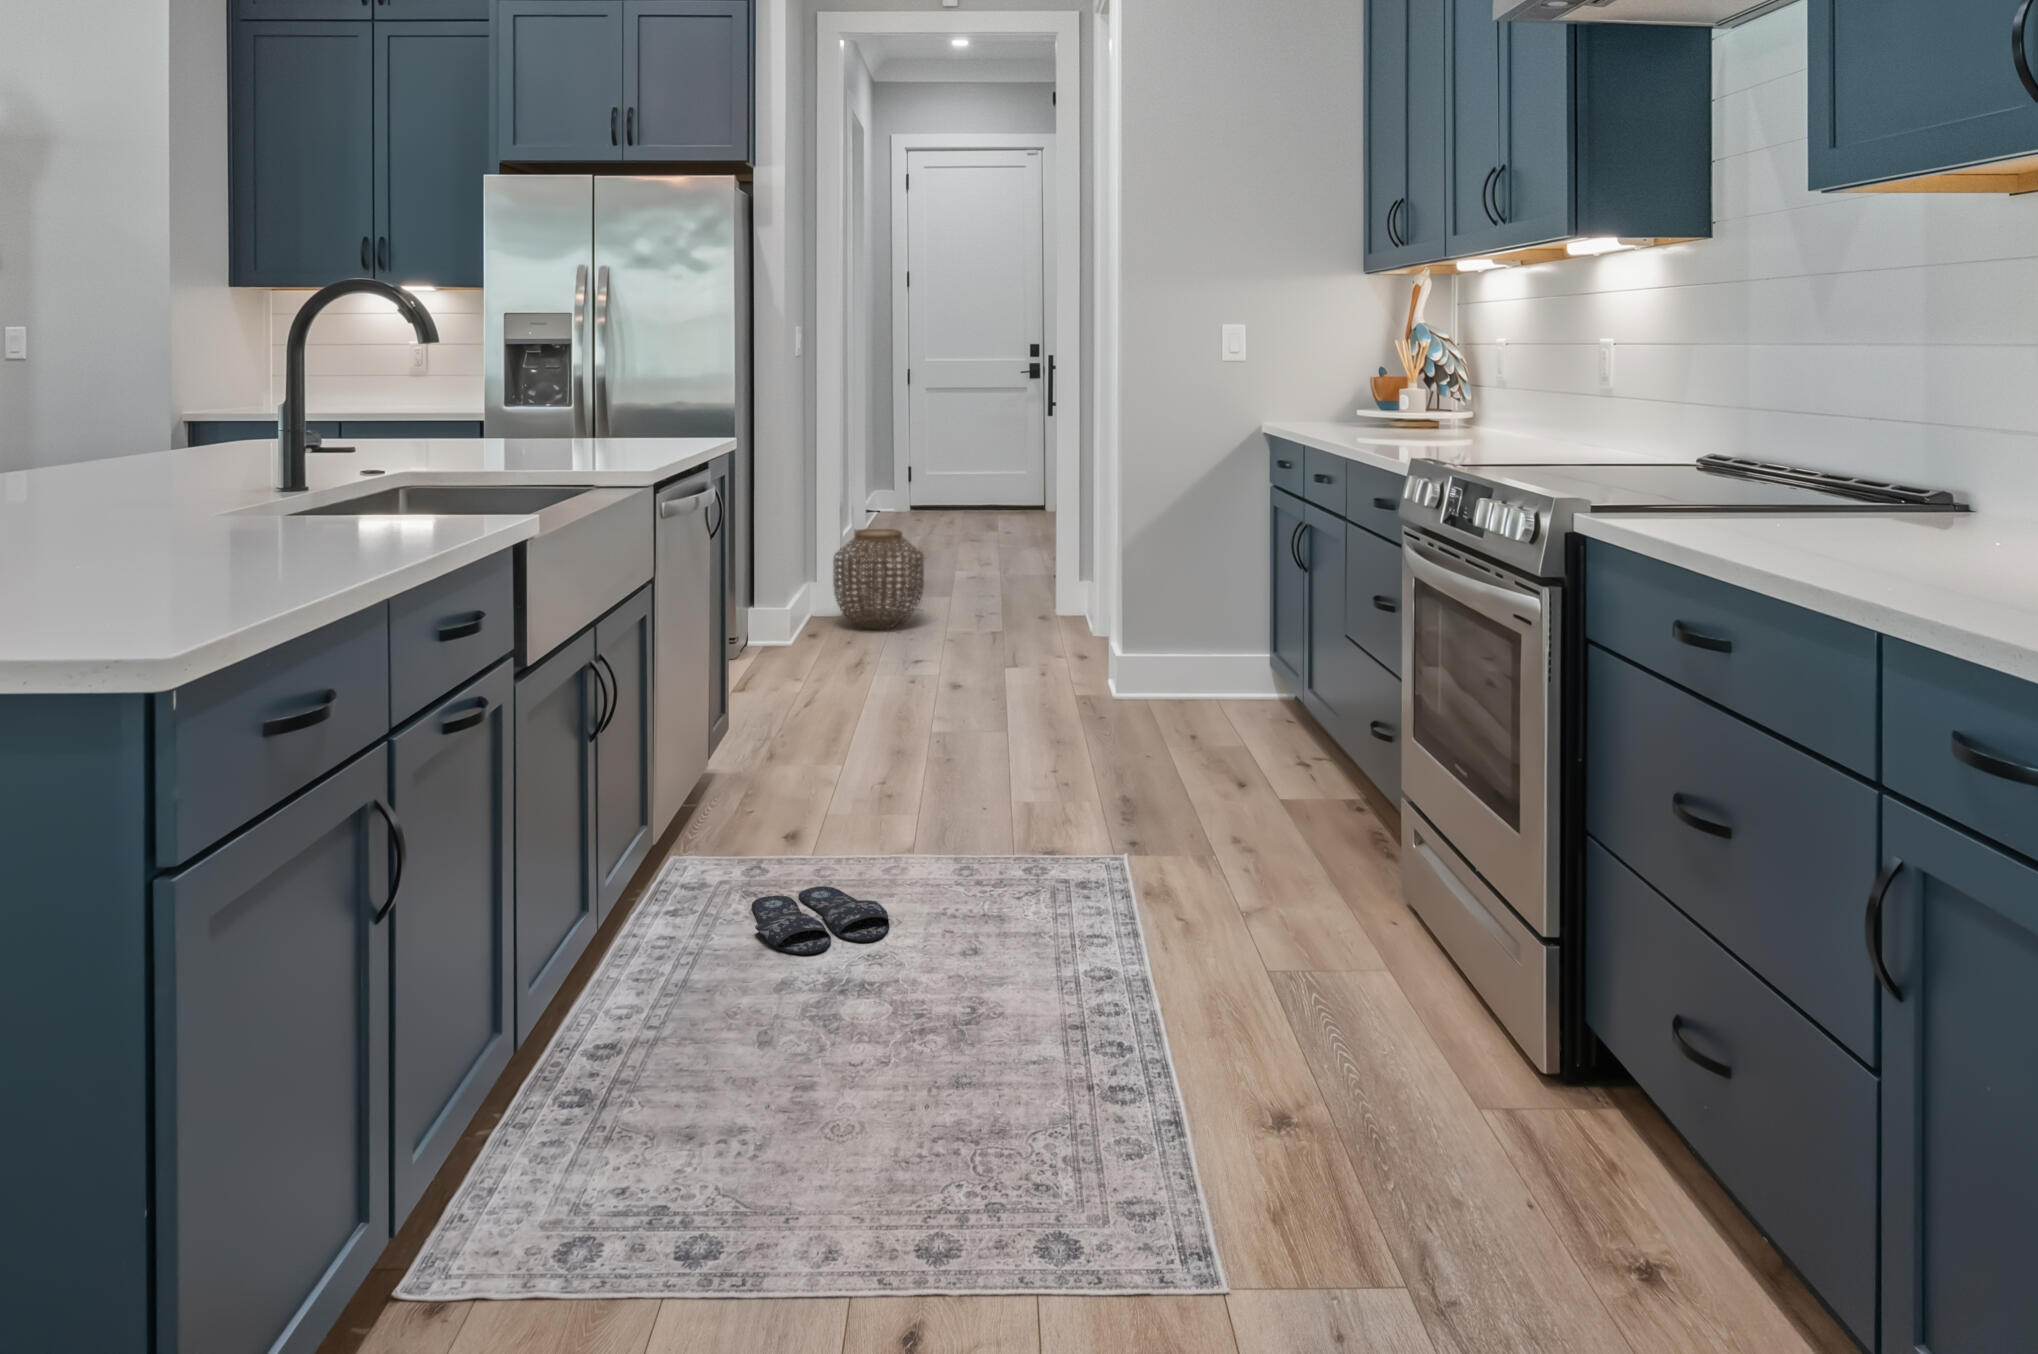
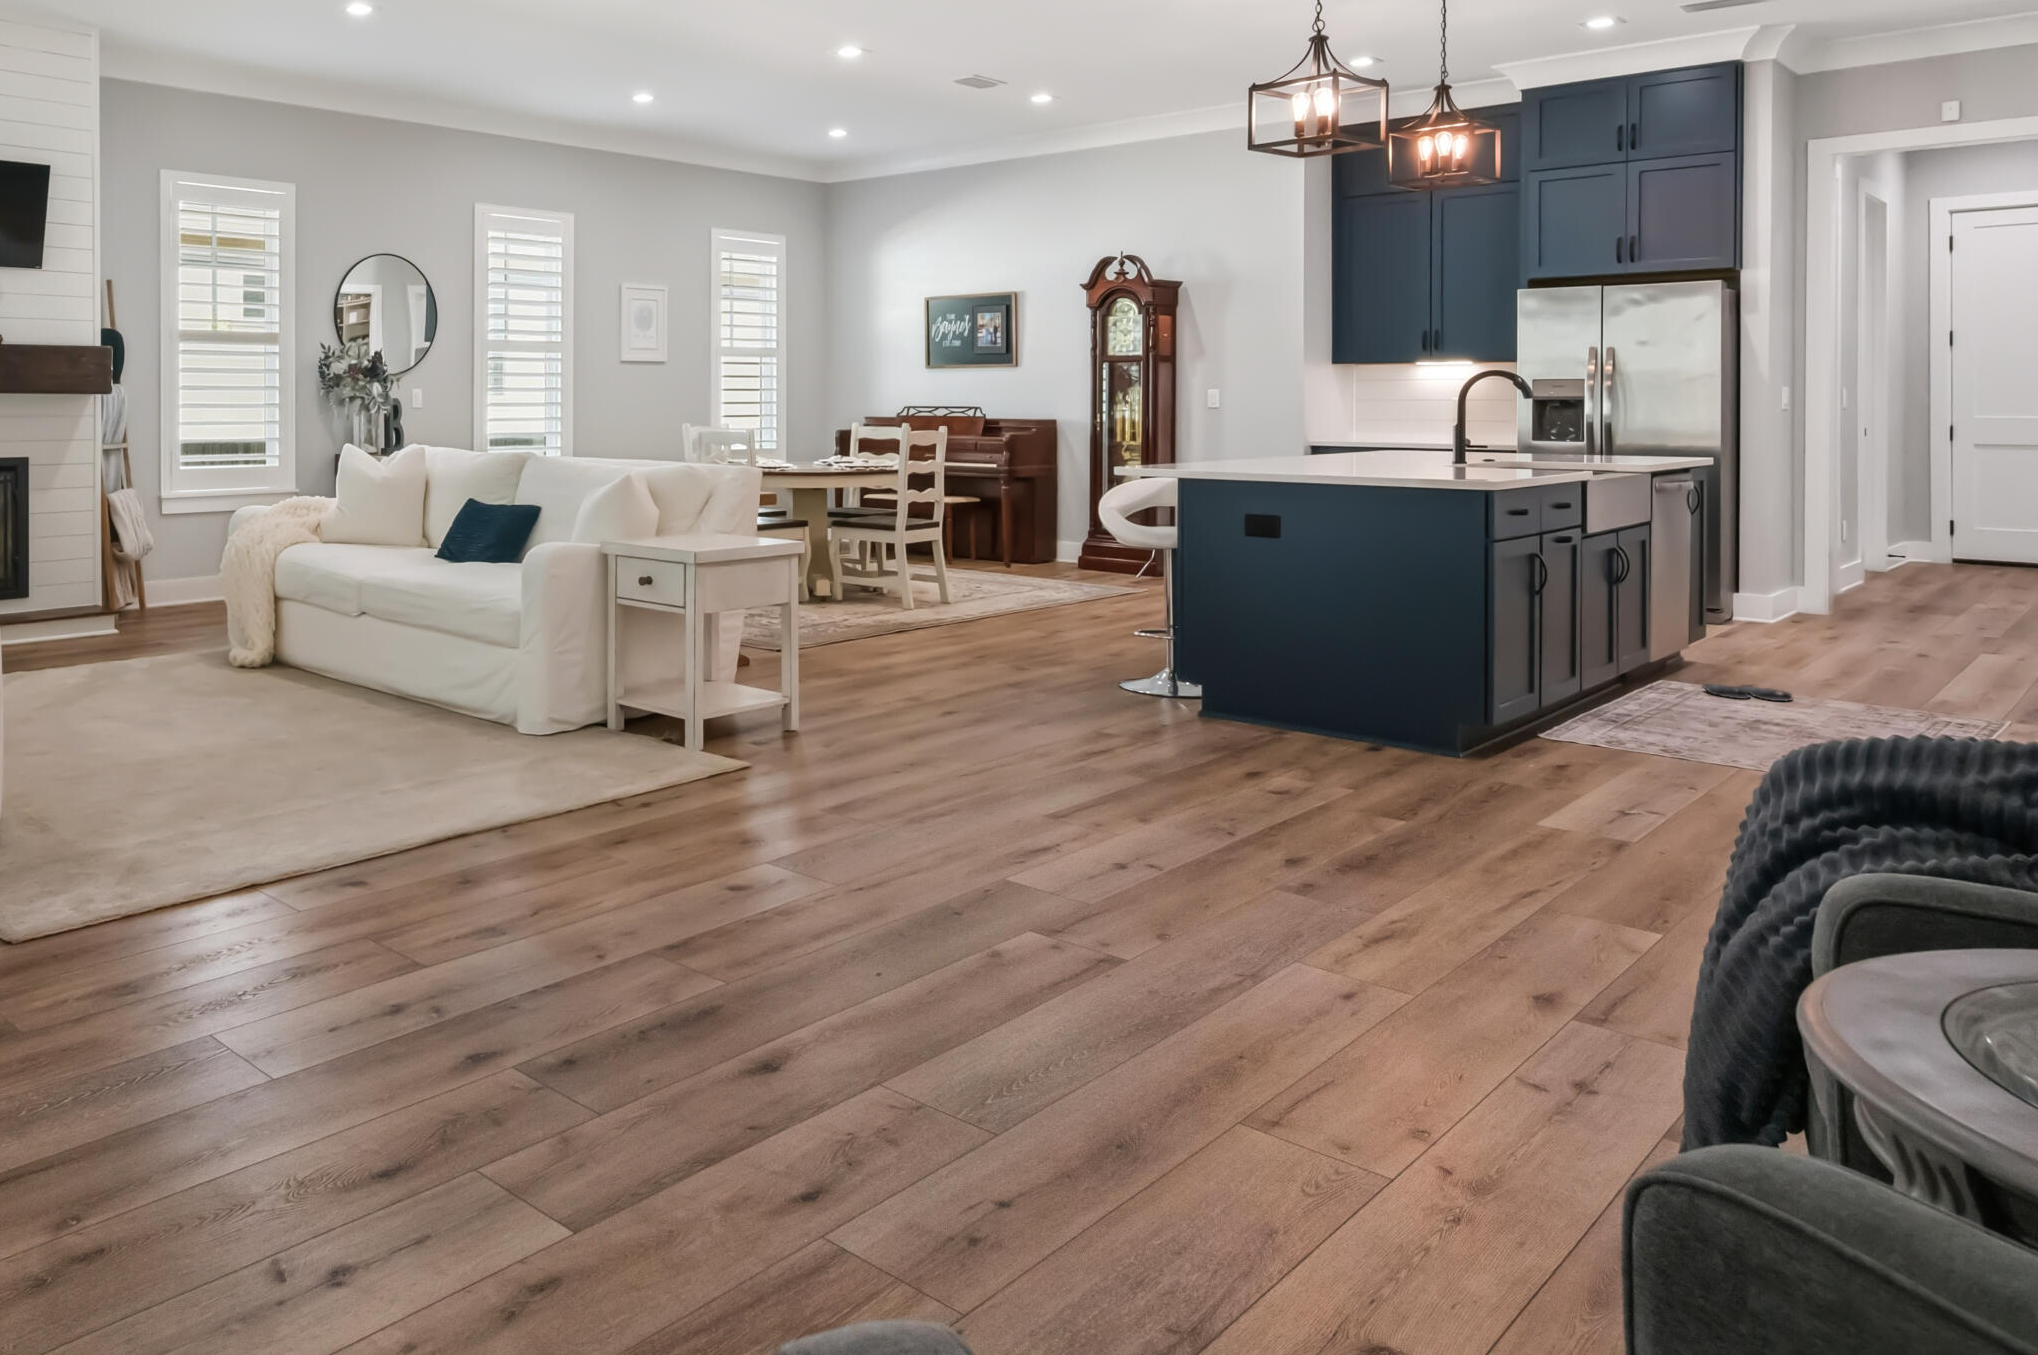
woven basket: present [833,529,924,629] -> none [1818,548,1914,625]

